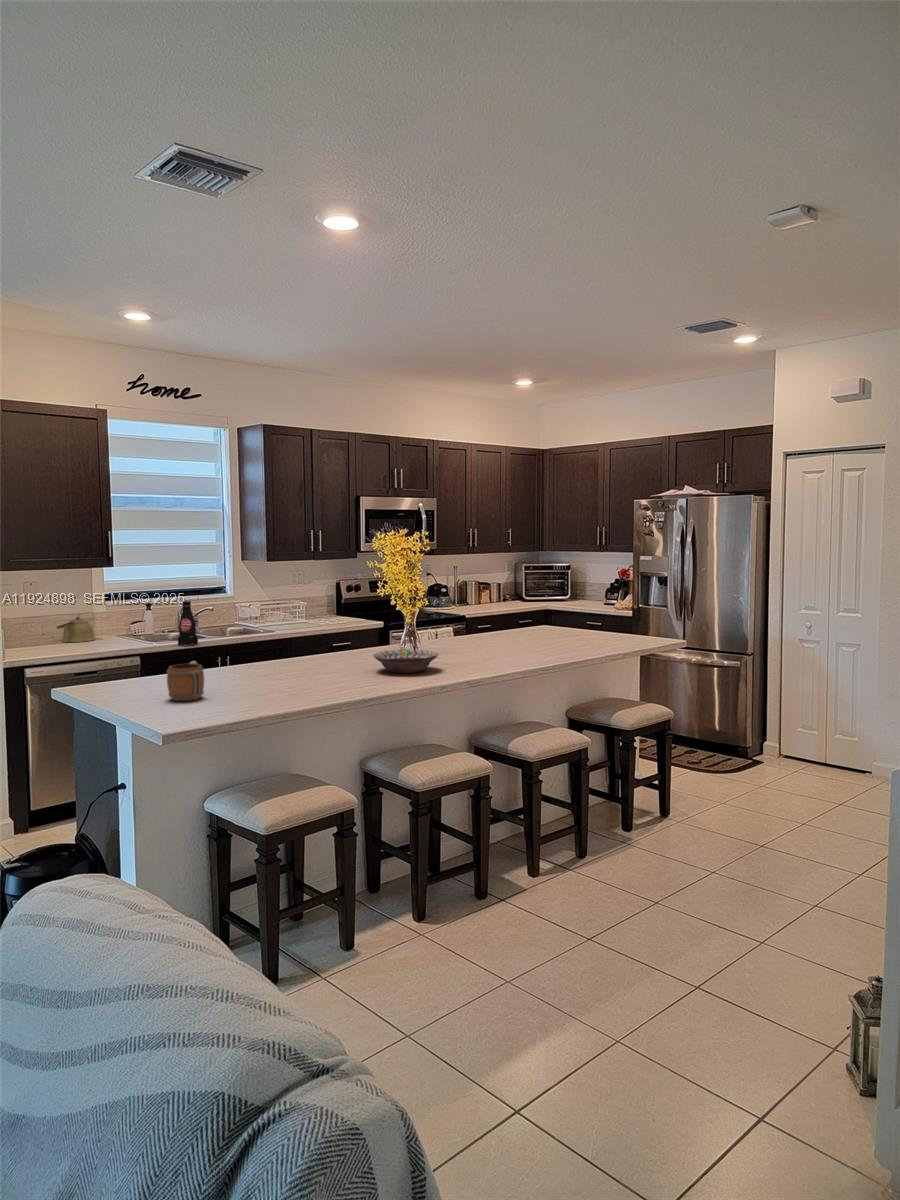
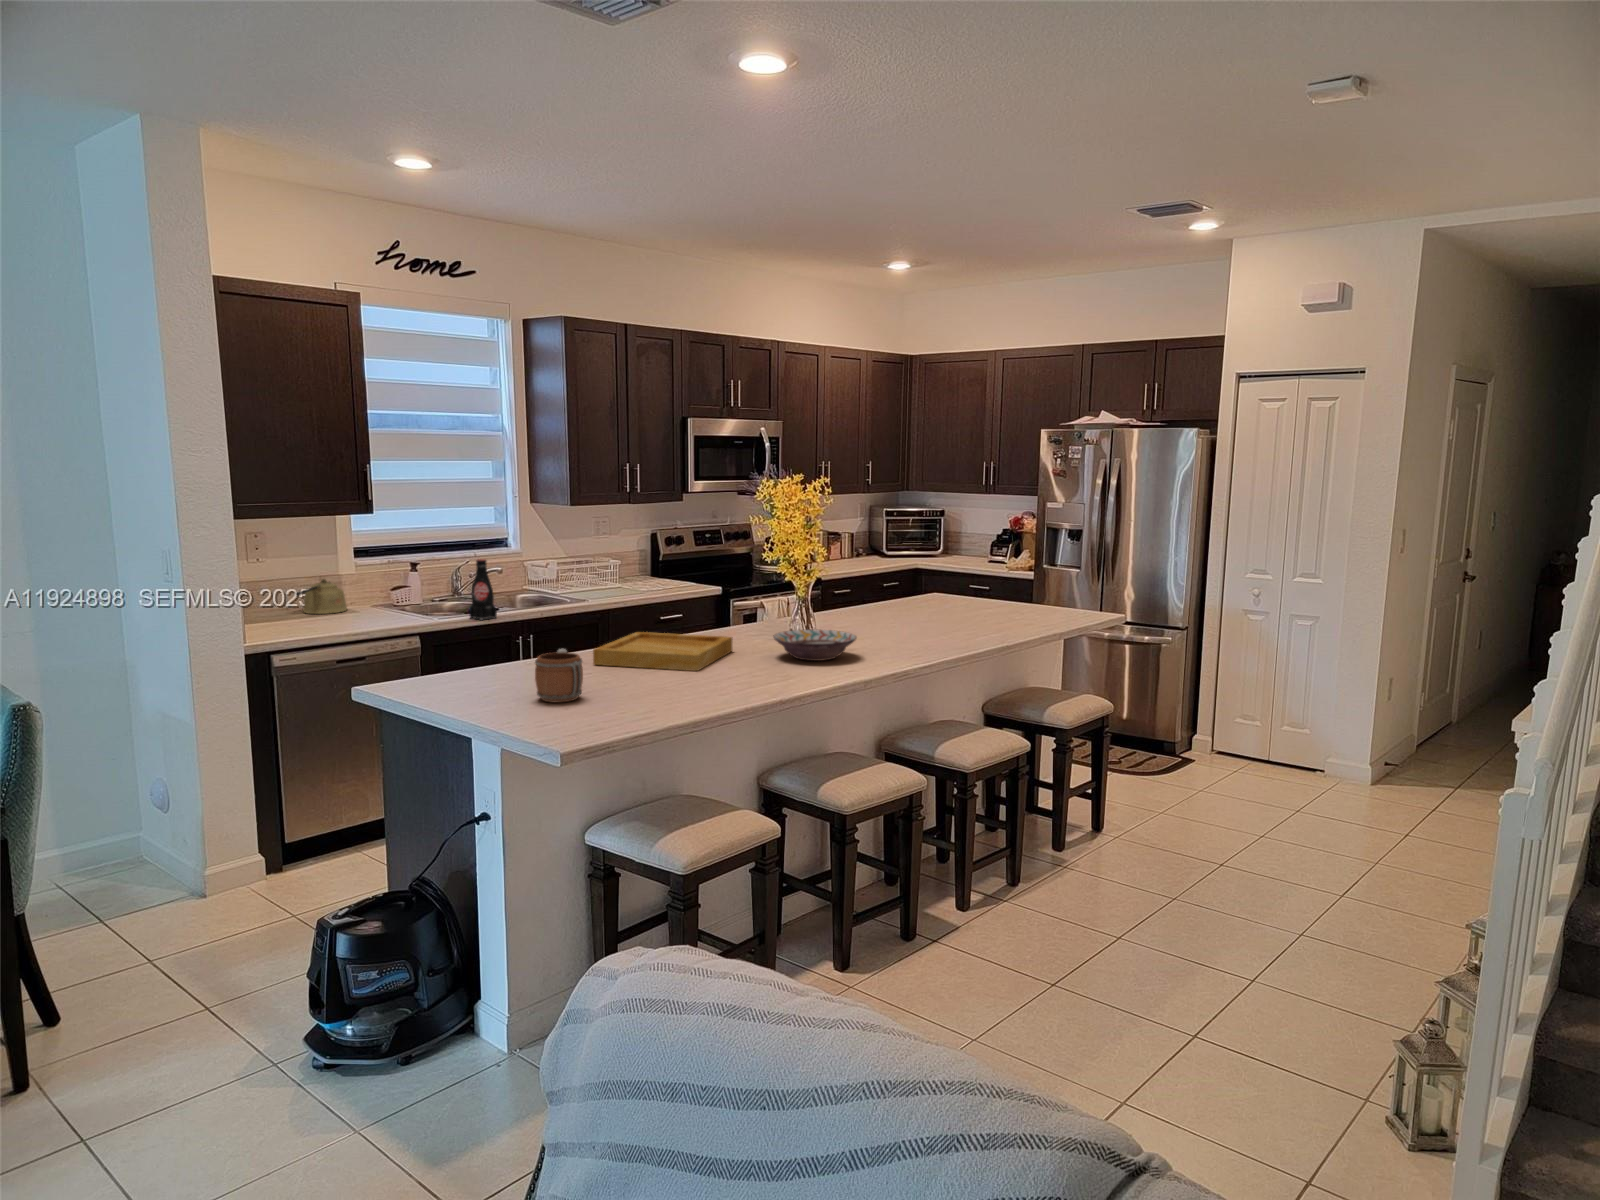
tray: none [234,652,347,680] -> present [593,632,732,671]

